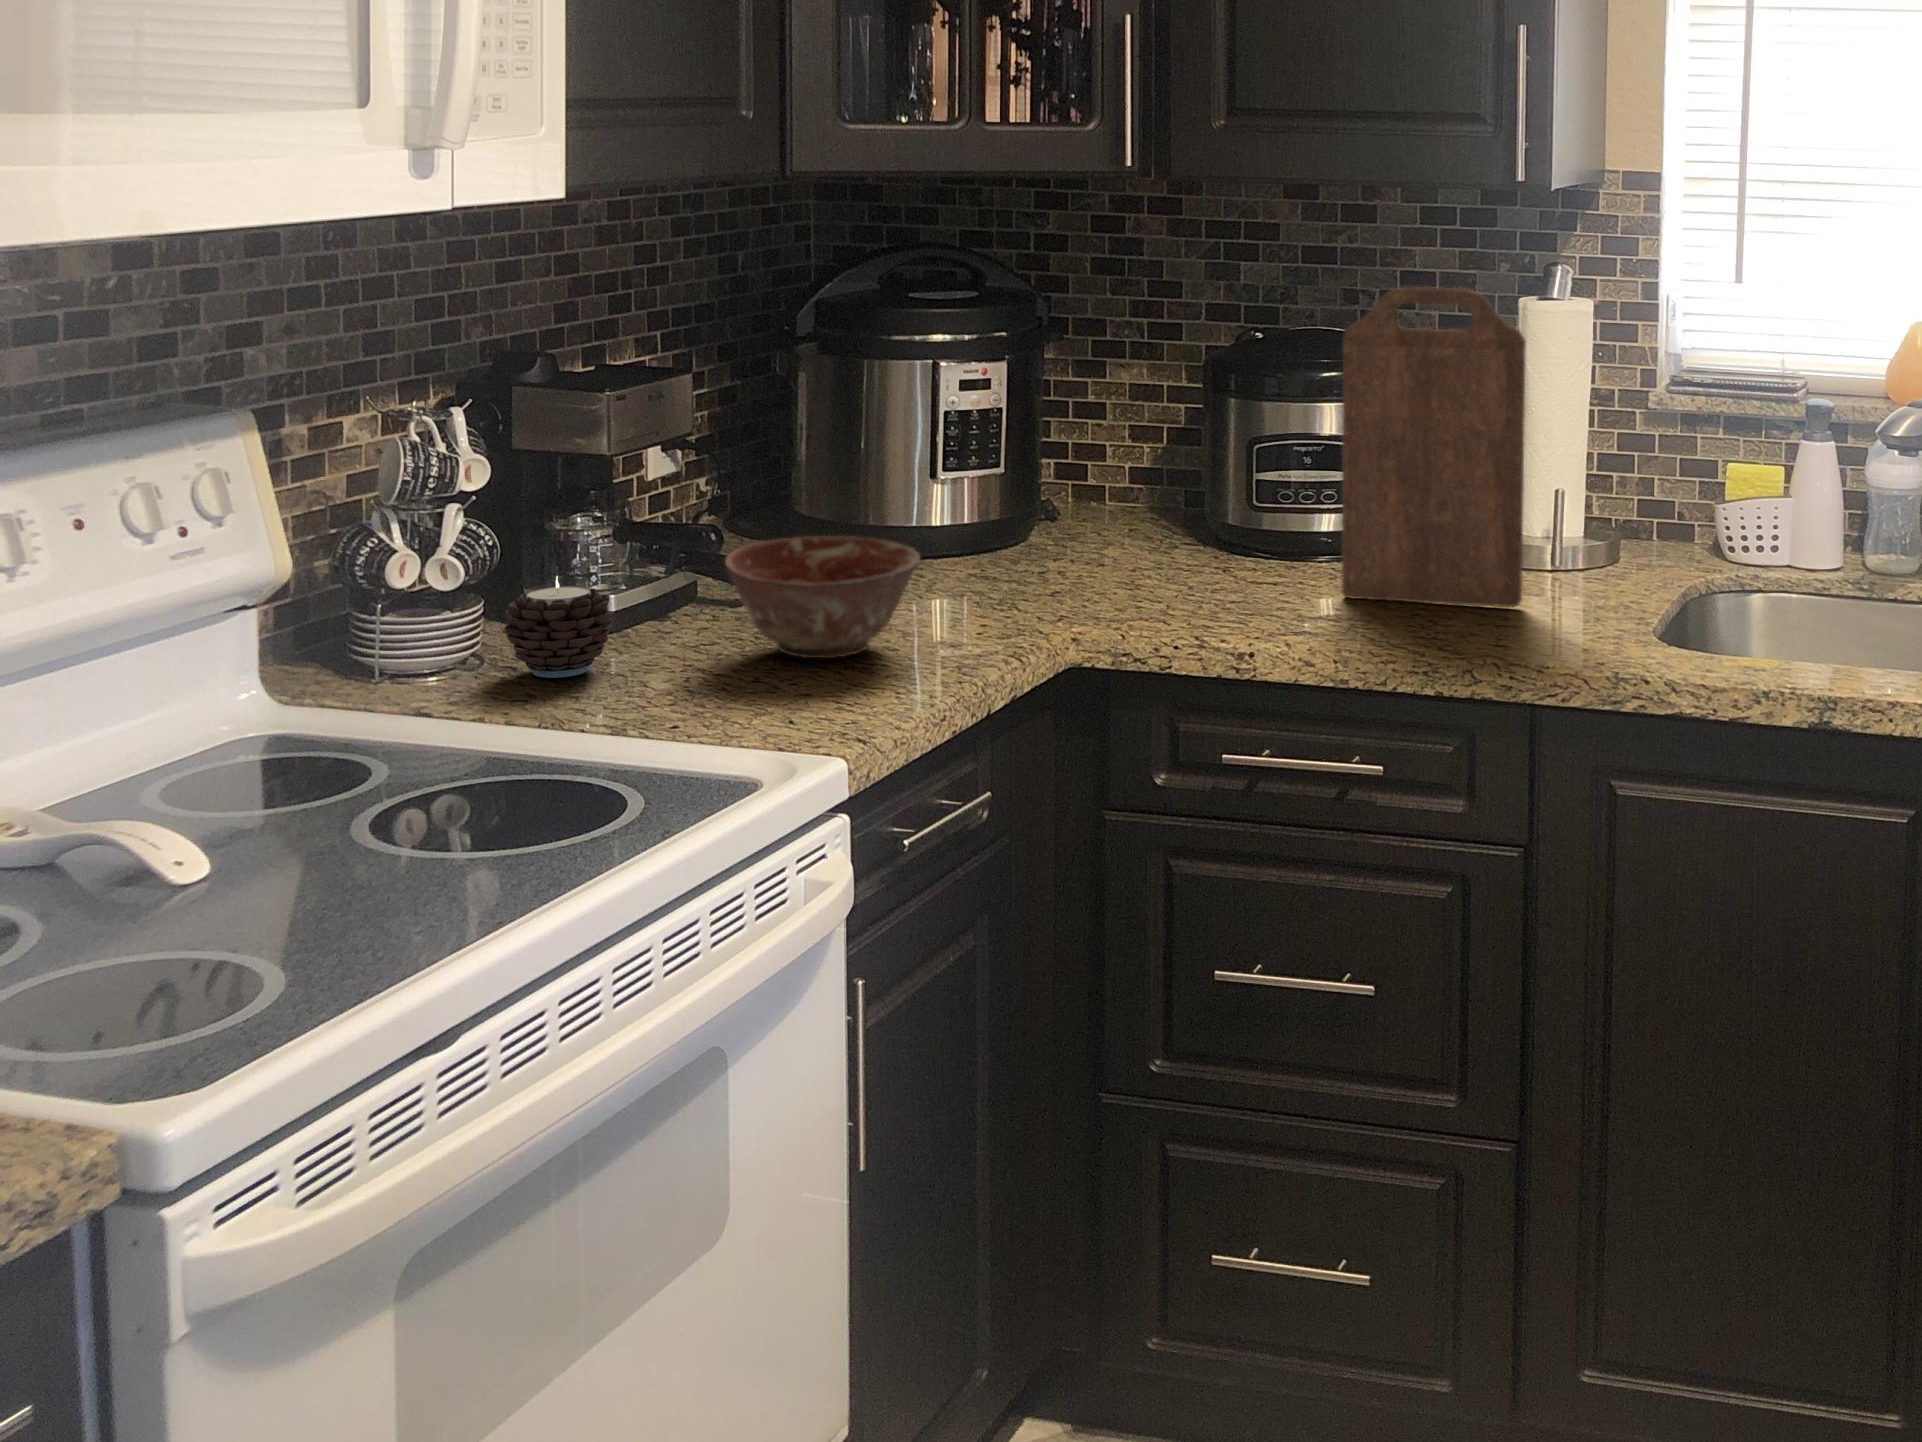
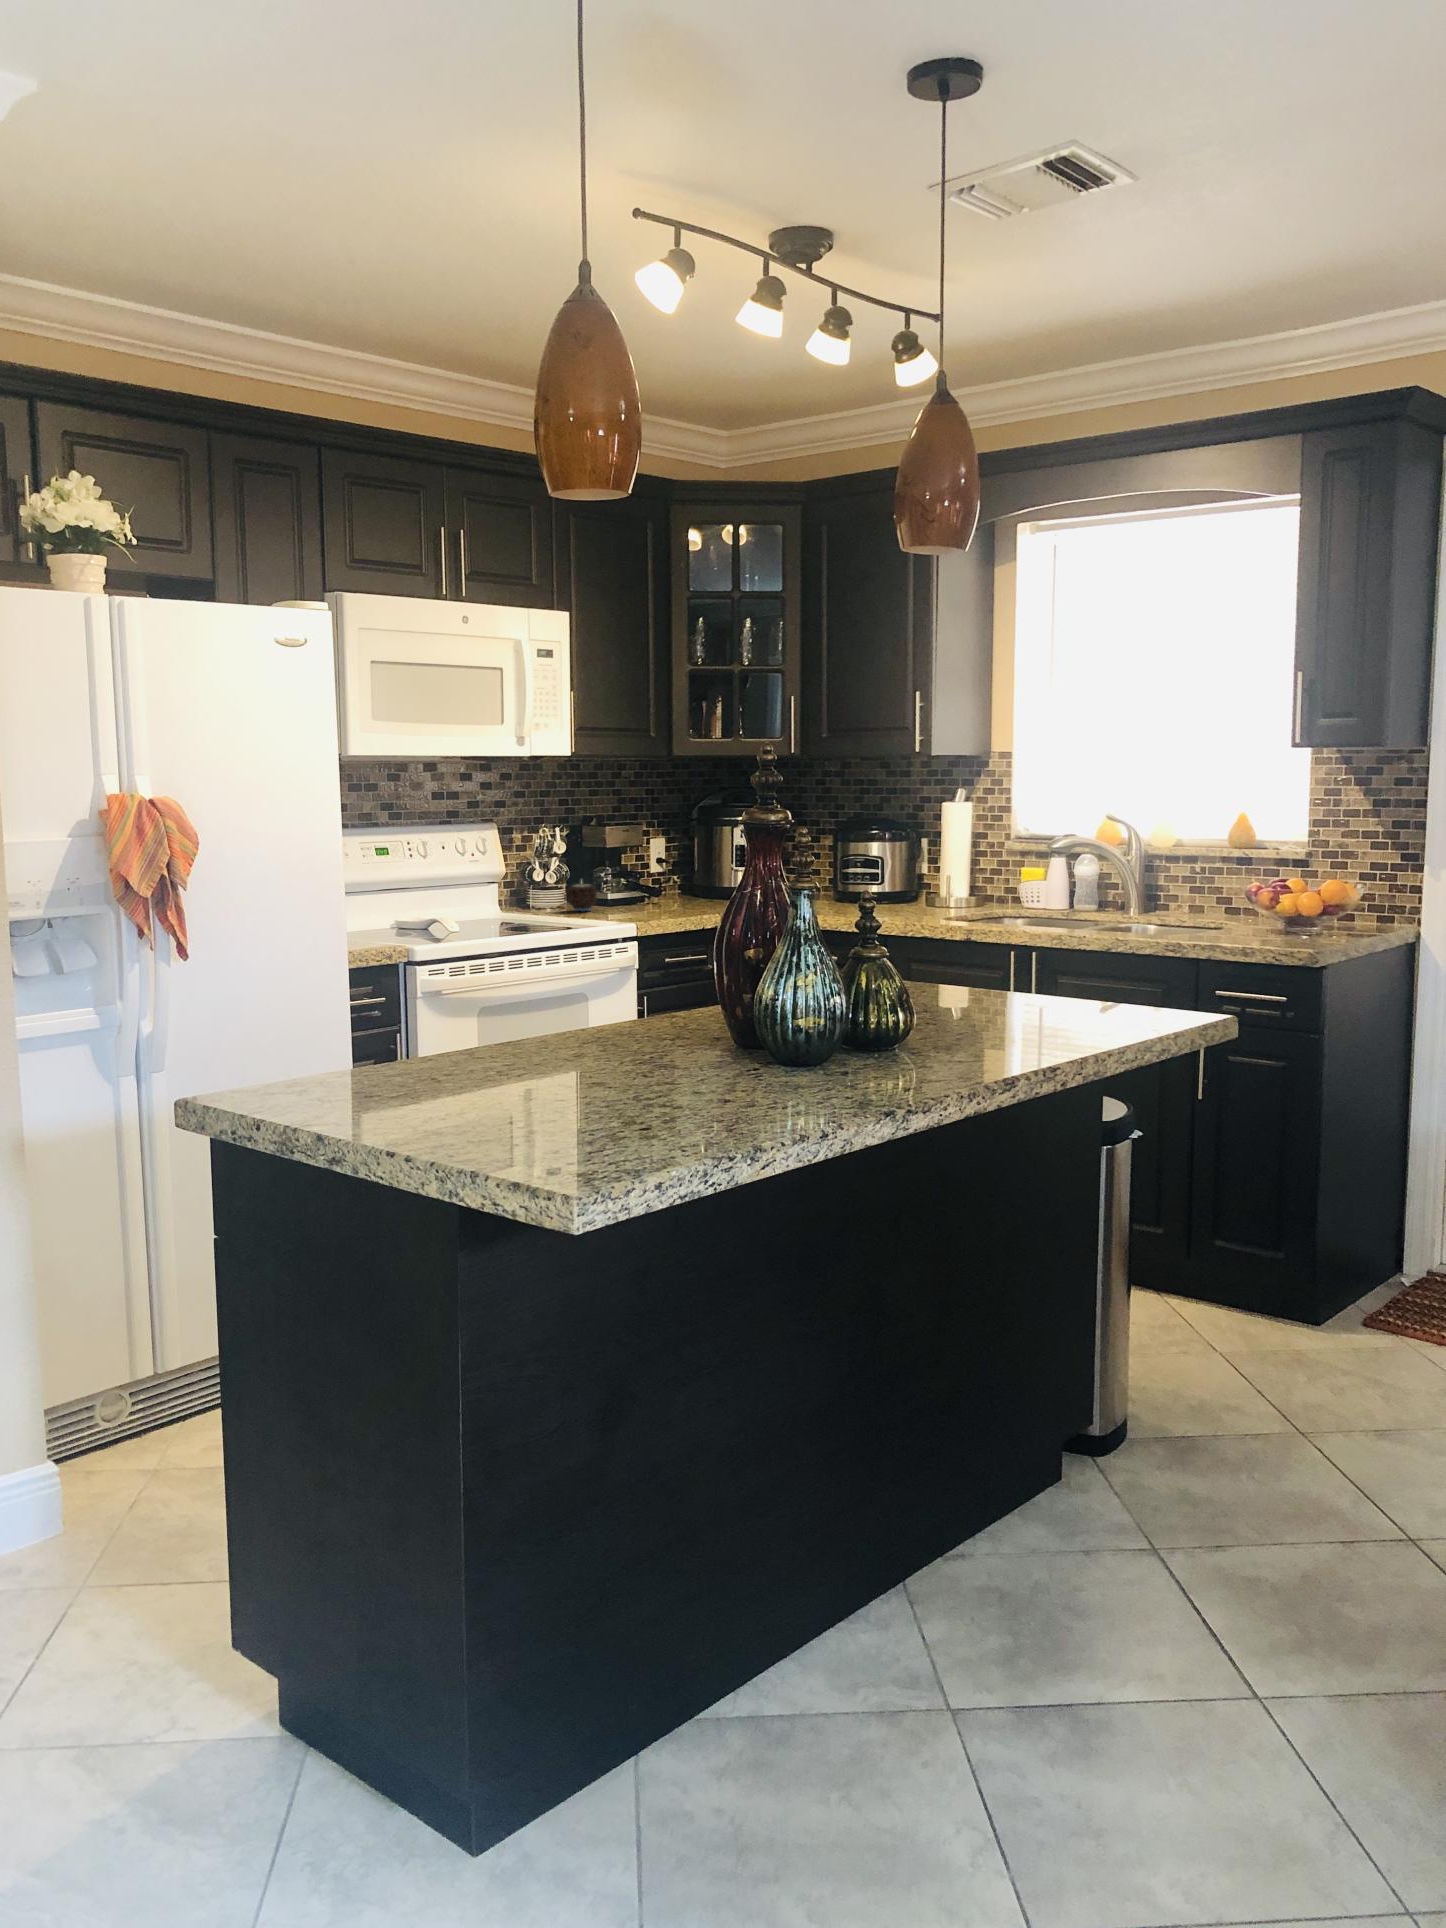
cutting board: present [1341,287,1526,607] -> none [852,792,911,912]
ceramic bowl: present [725,536,920,658] -> none [631,876,693,911]

